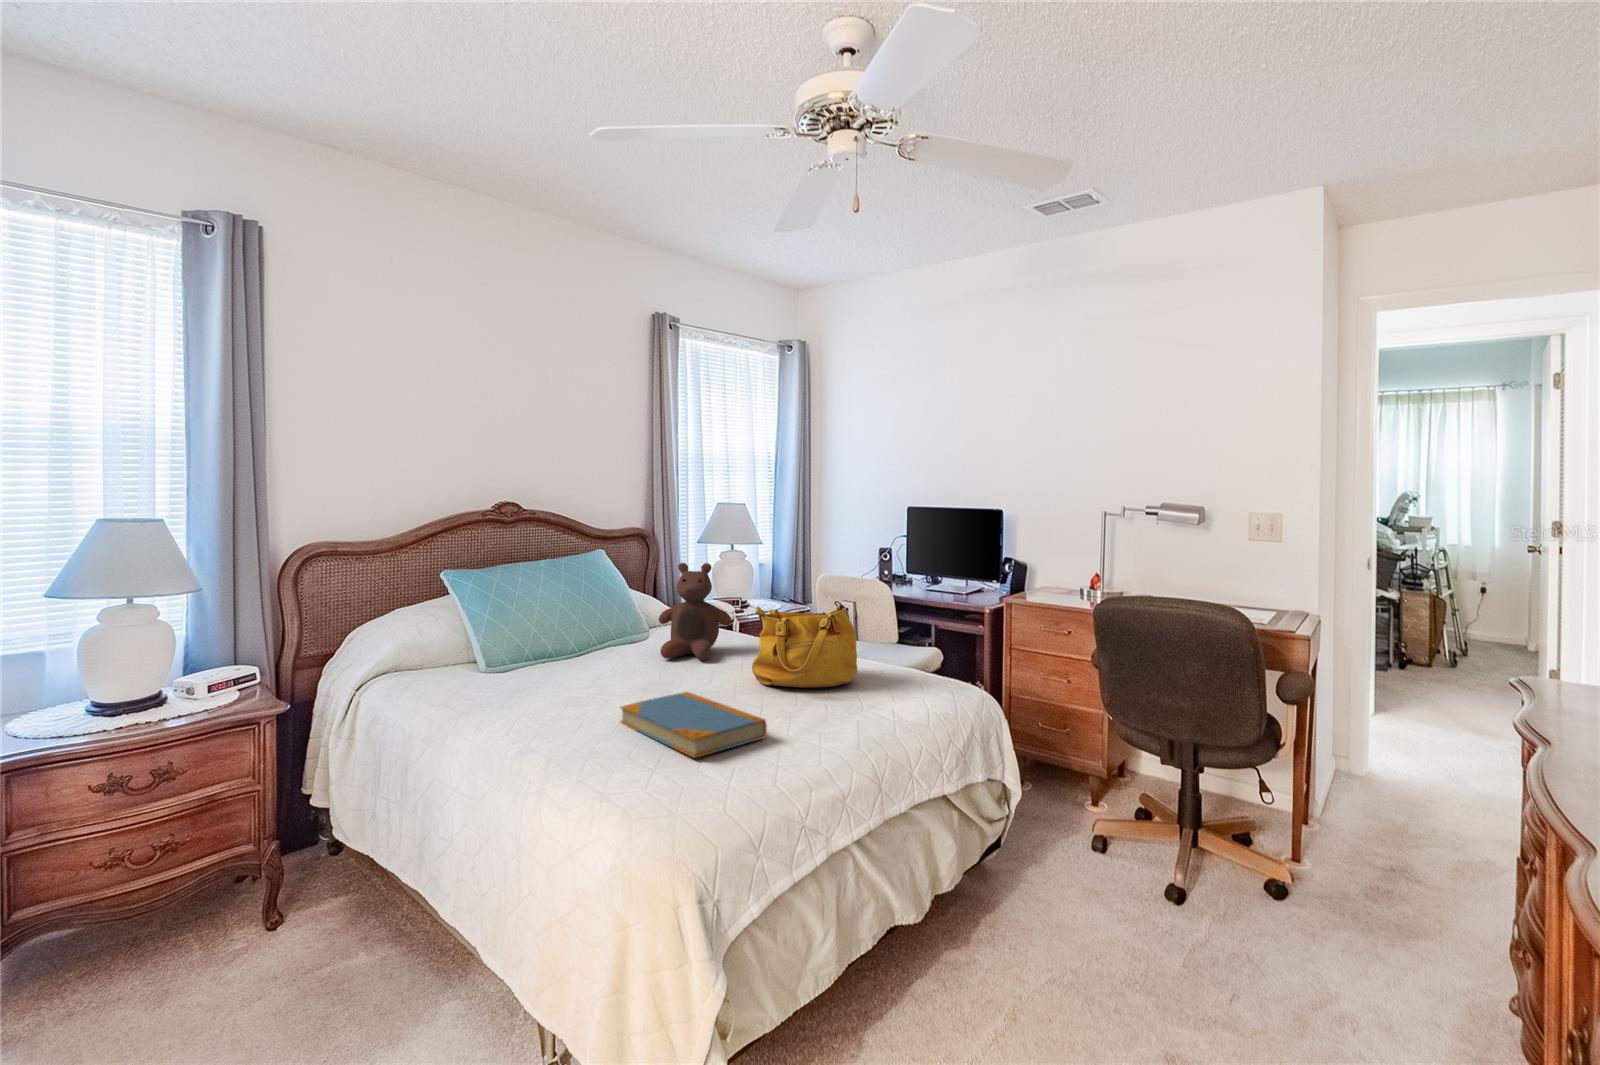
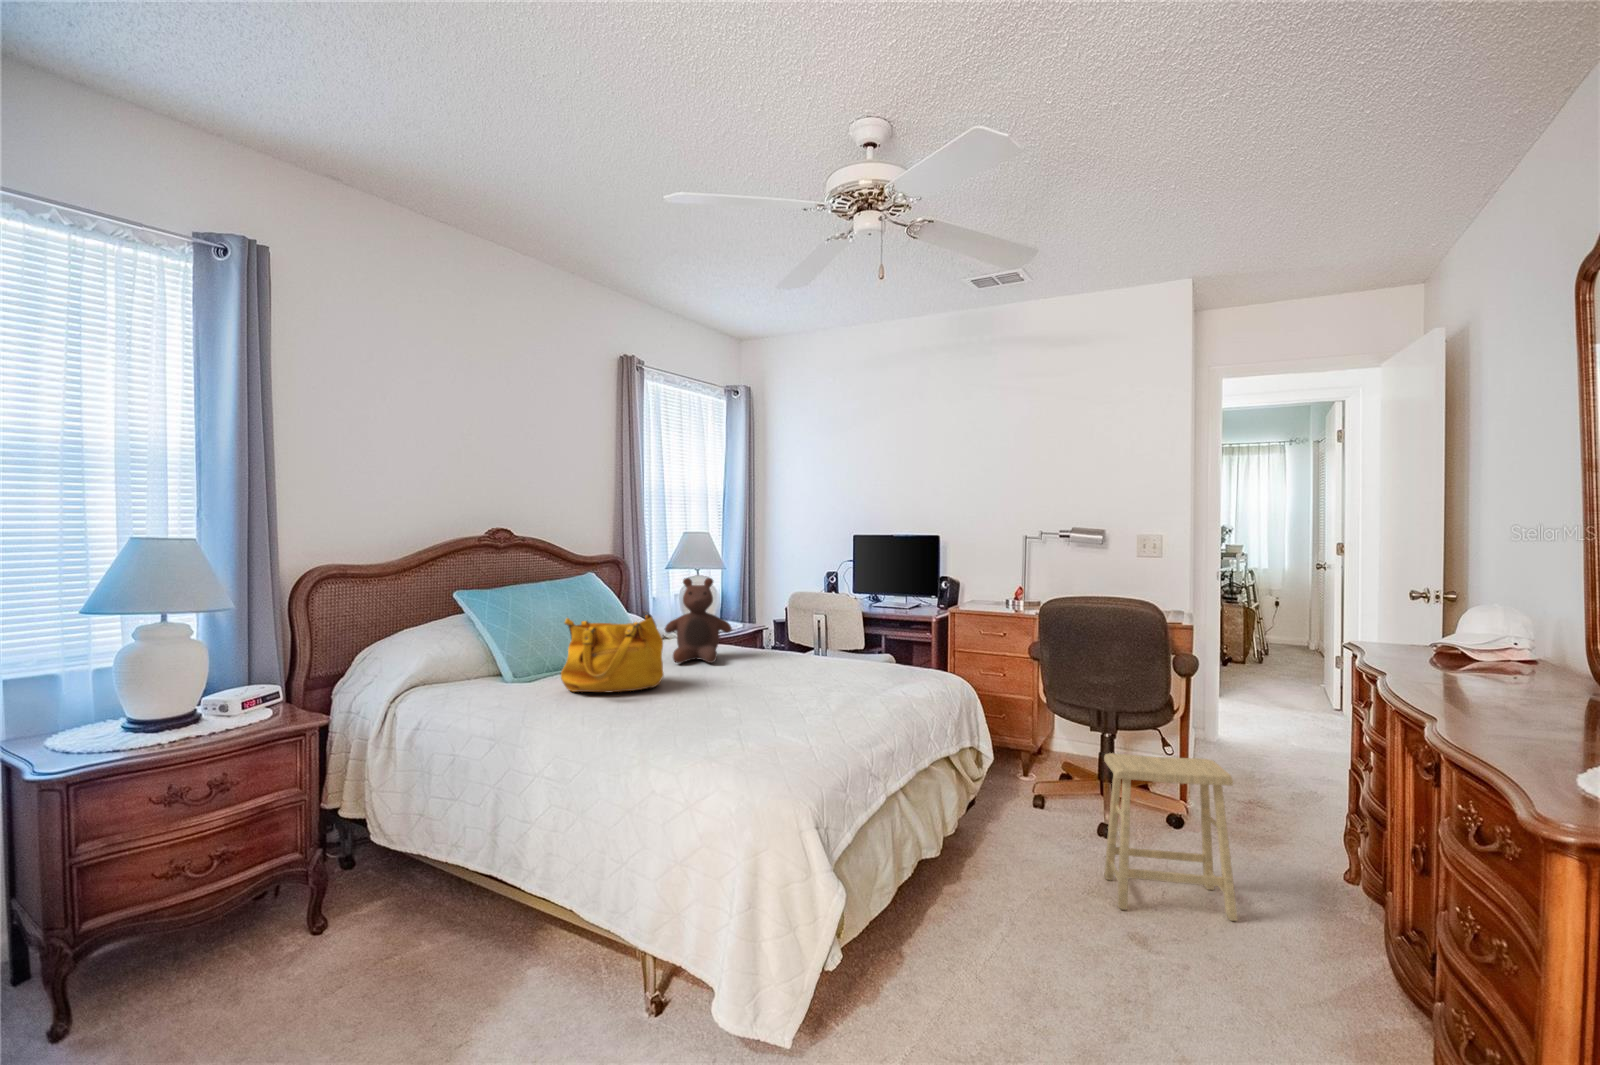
handbag: present [752,601,857,688] -> present [561,611,664,693]
book: present [621,692,767,758] -> none [676,683,811,730]
footstool: none [1151,801,1320,1035] -> present [1104,753,1238,921]

